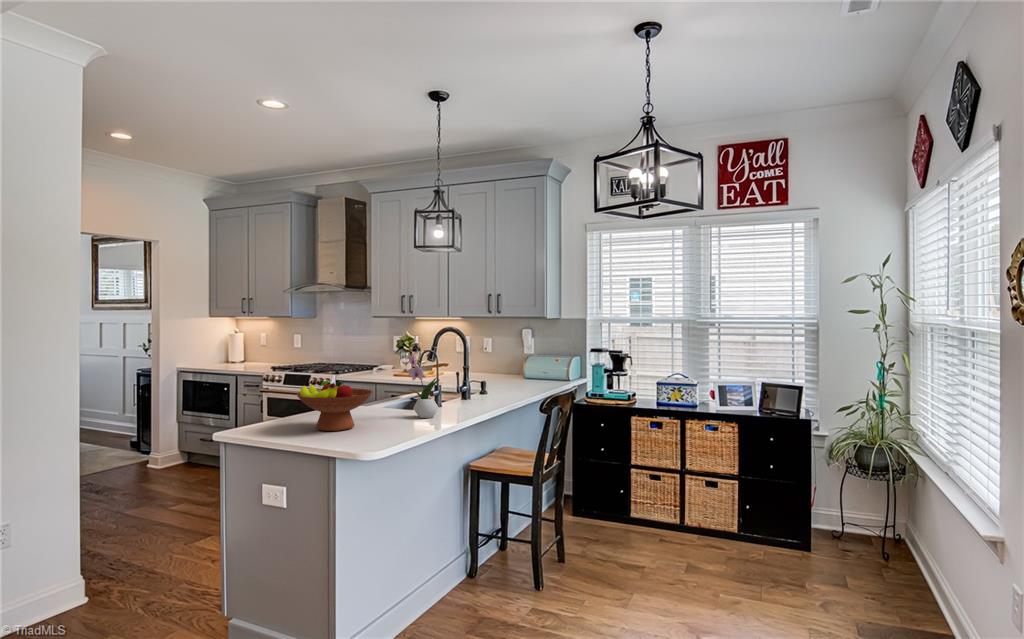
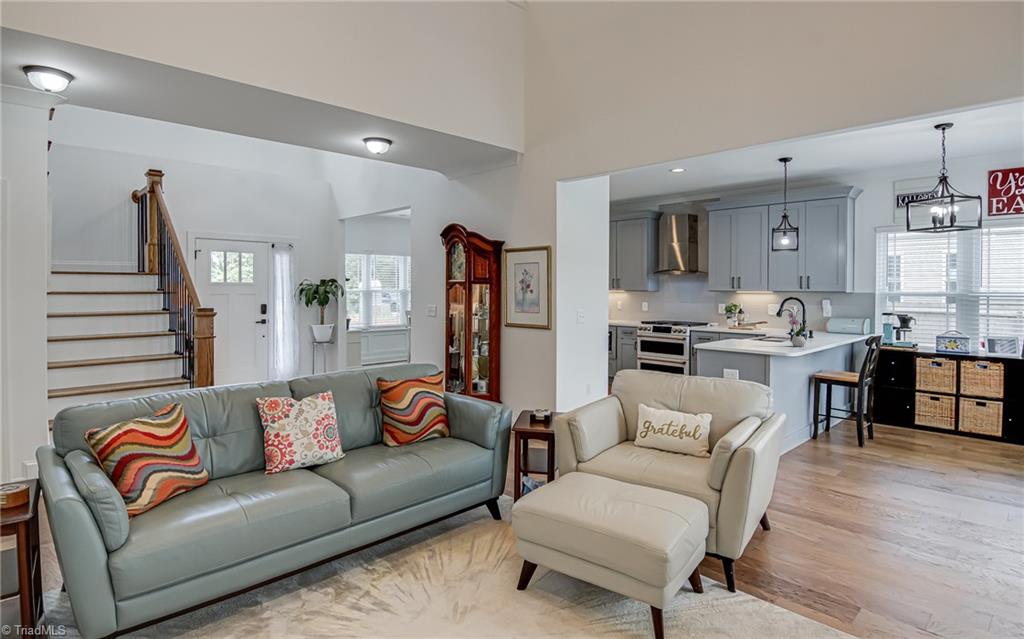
fruit bowl: present [296,381,373,431] -> none [737,324,778,349]

